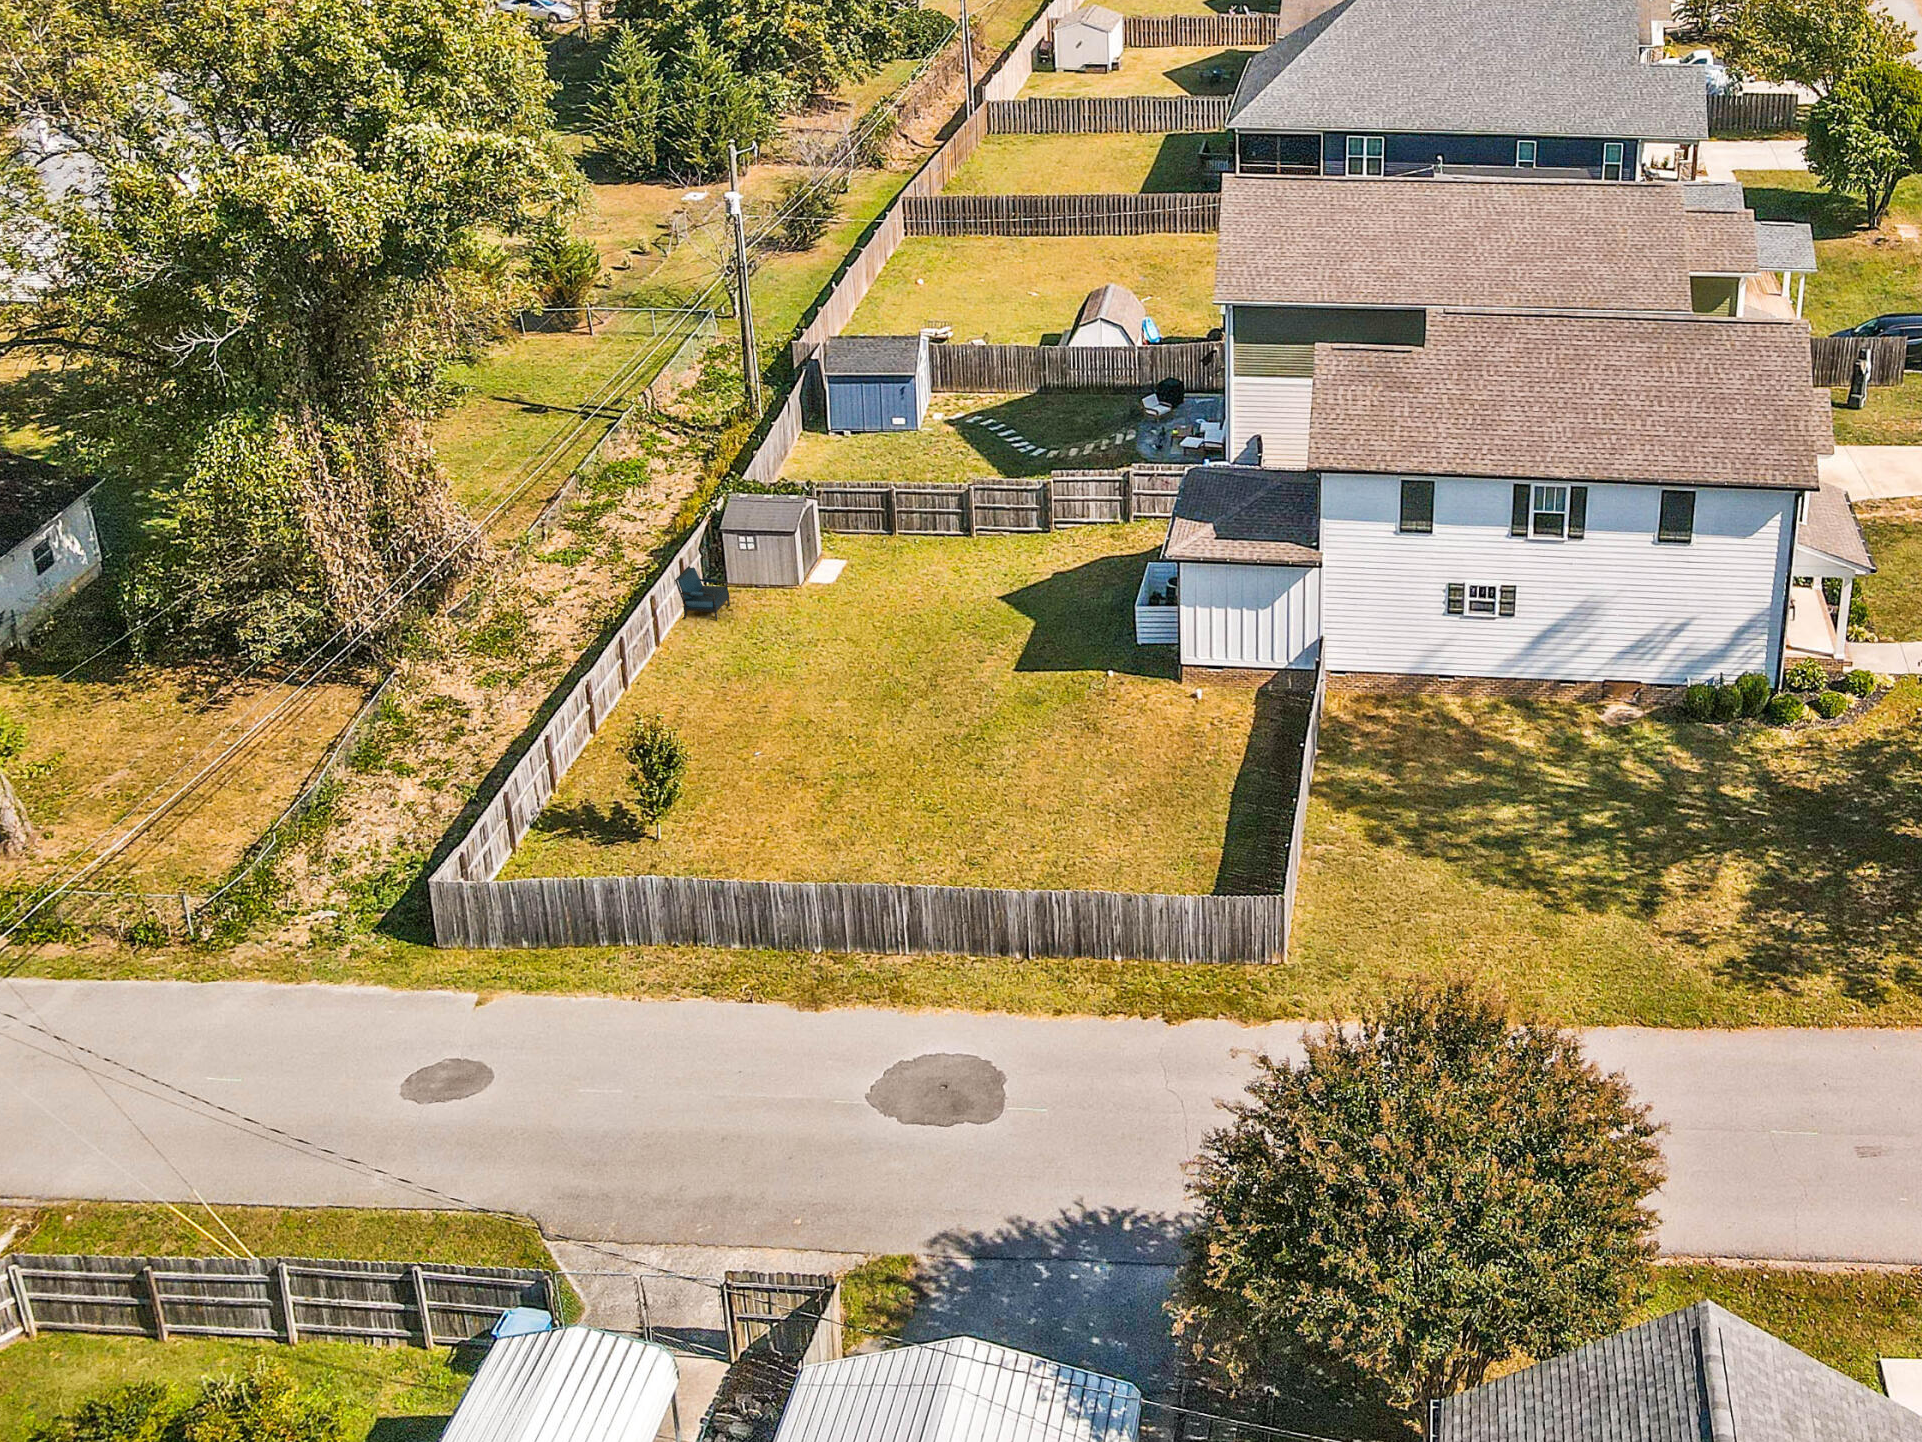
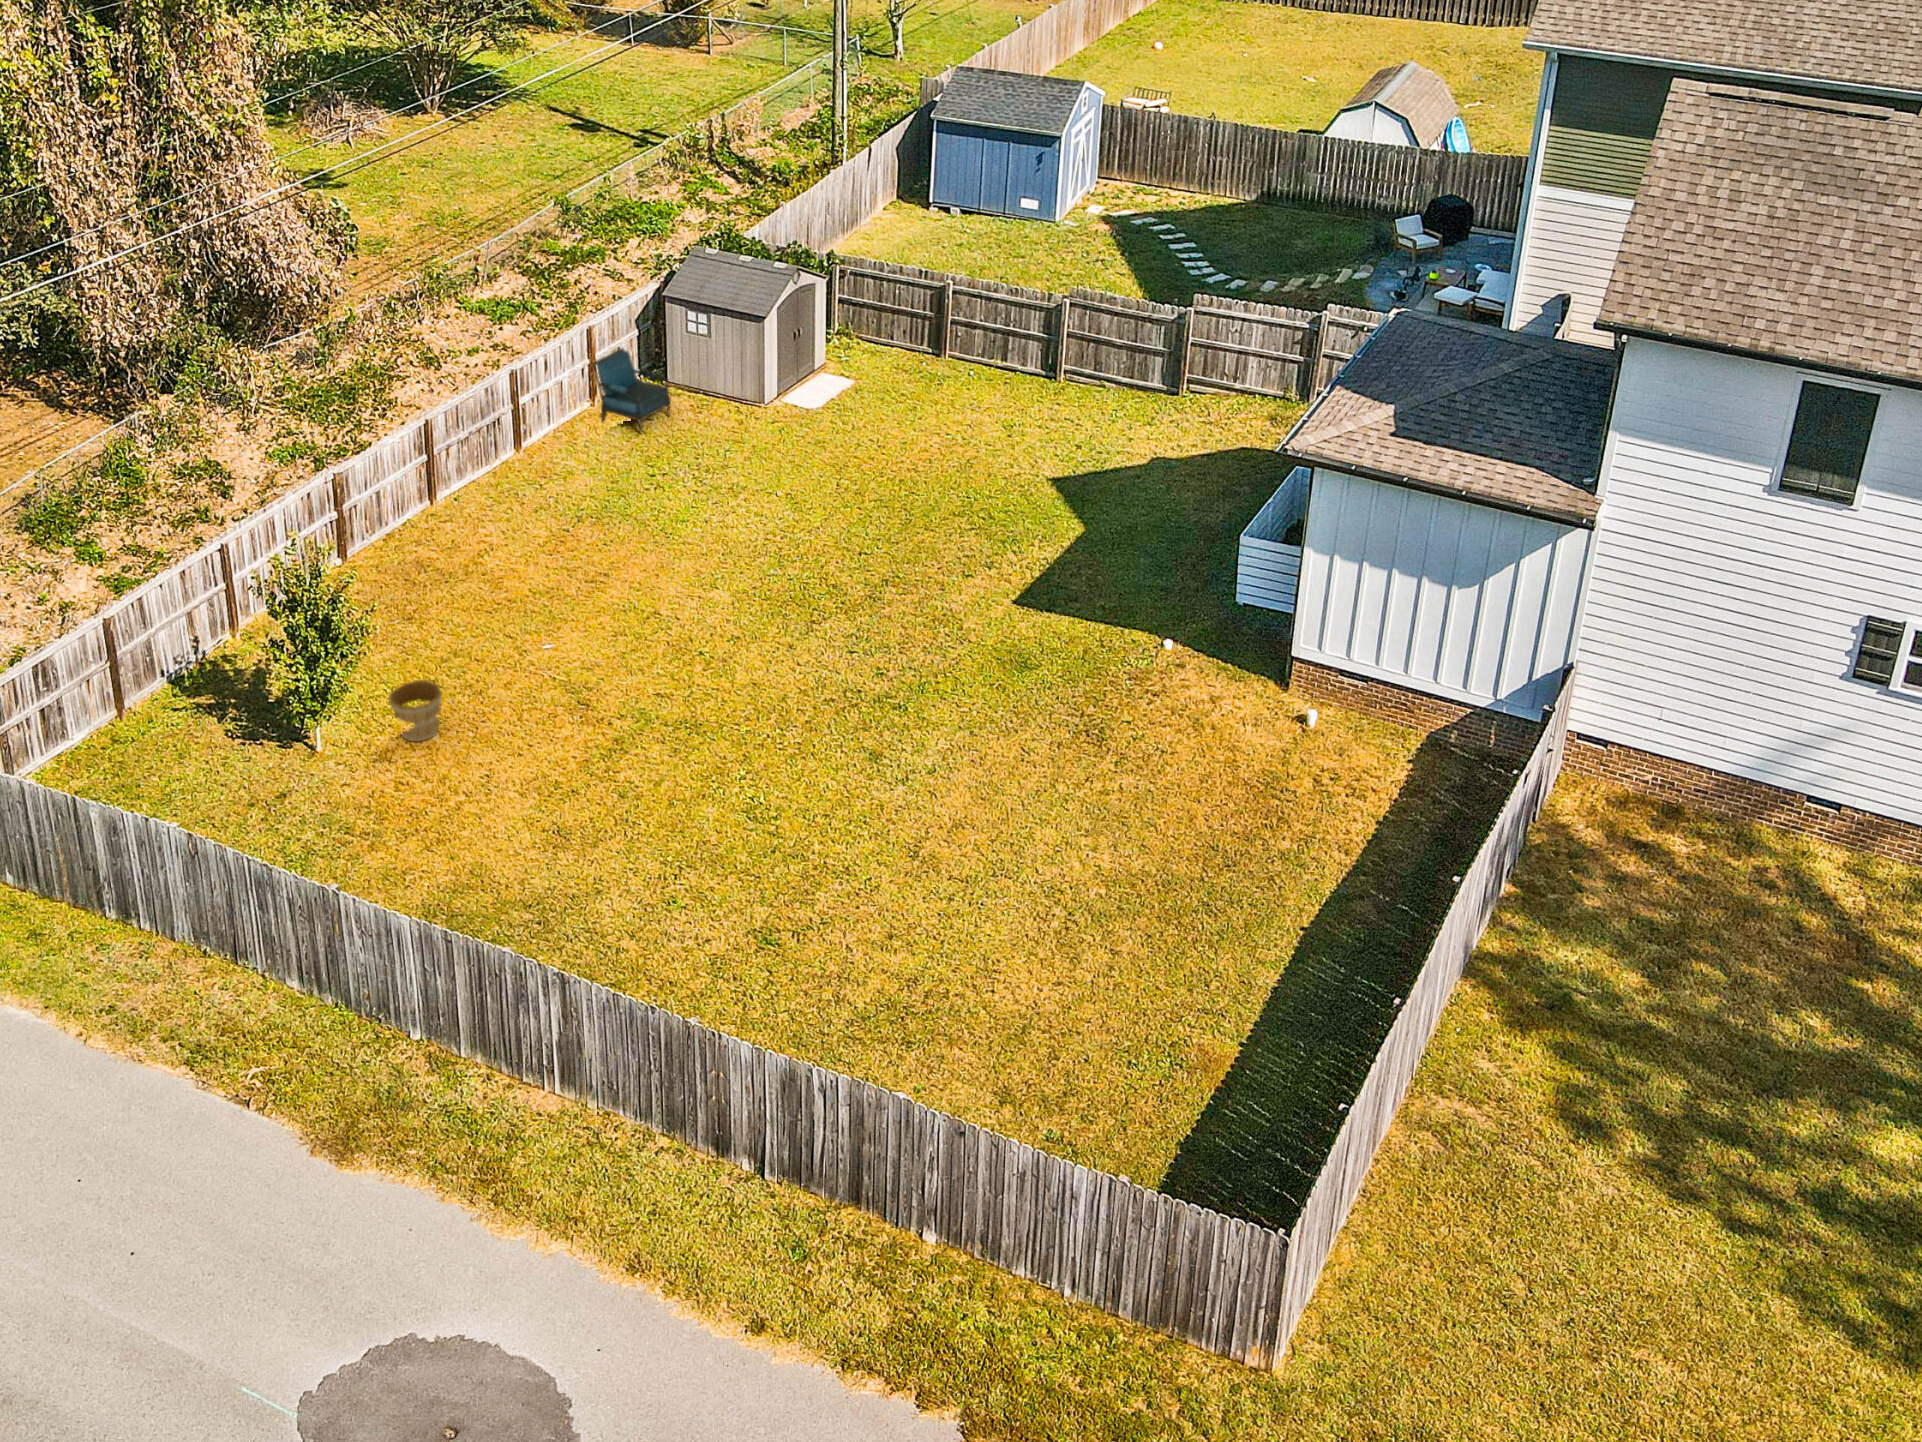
wooden bucket: none [669,791,703,830] -> present [389,680,442,742]

